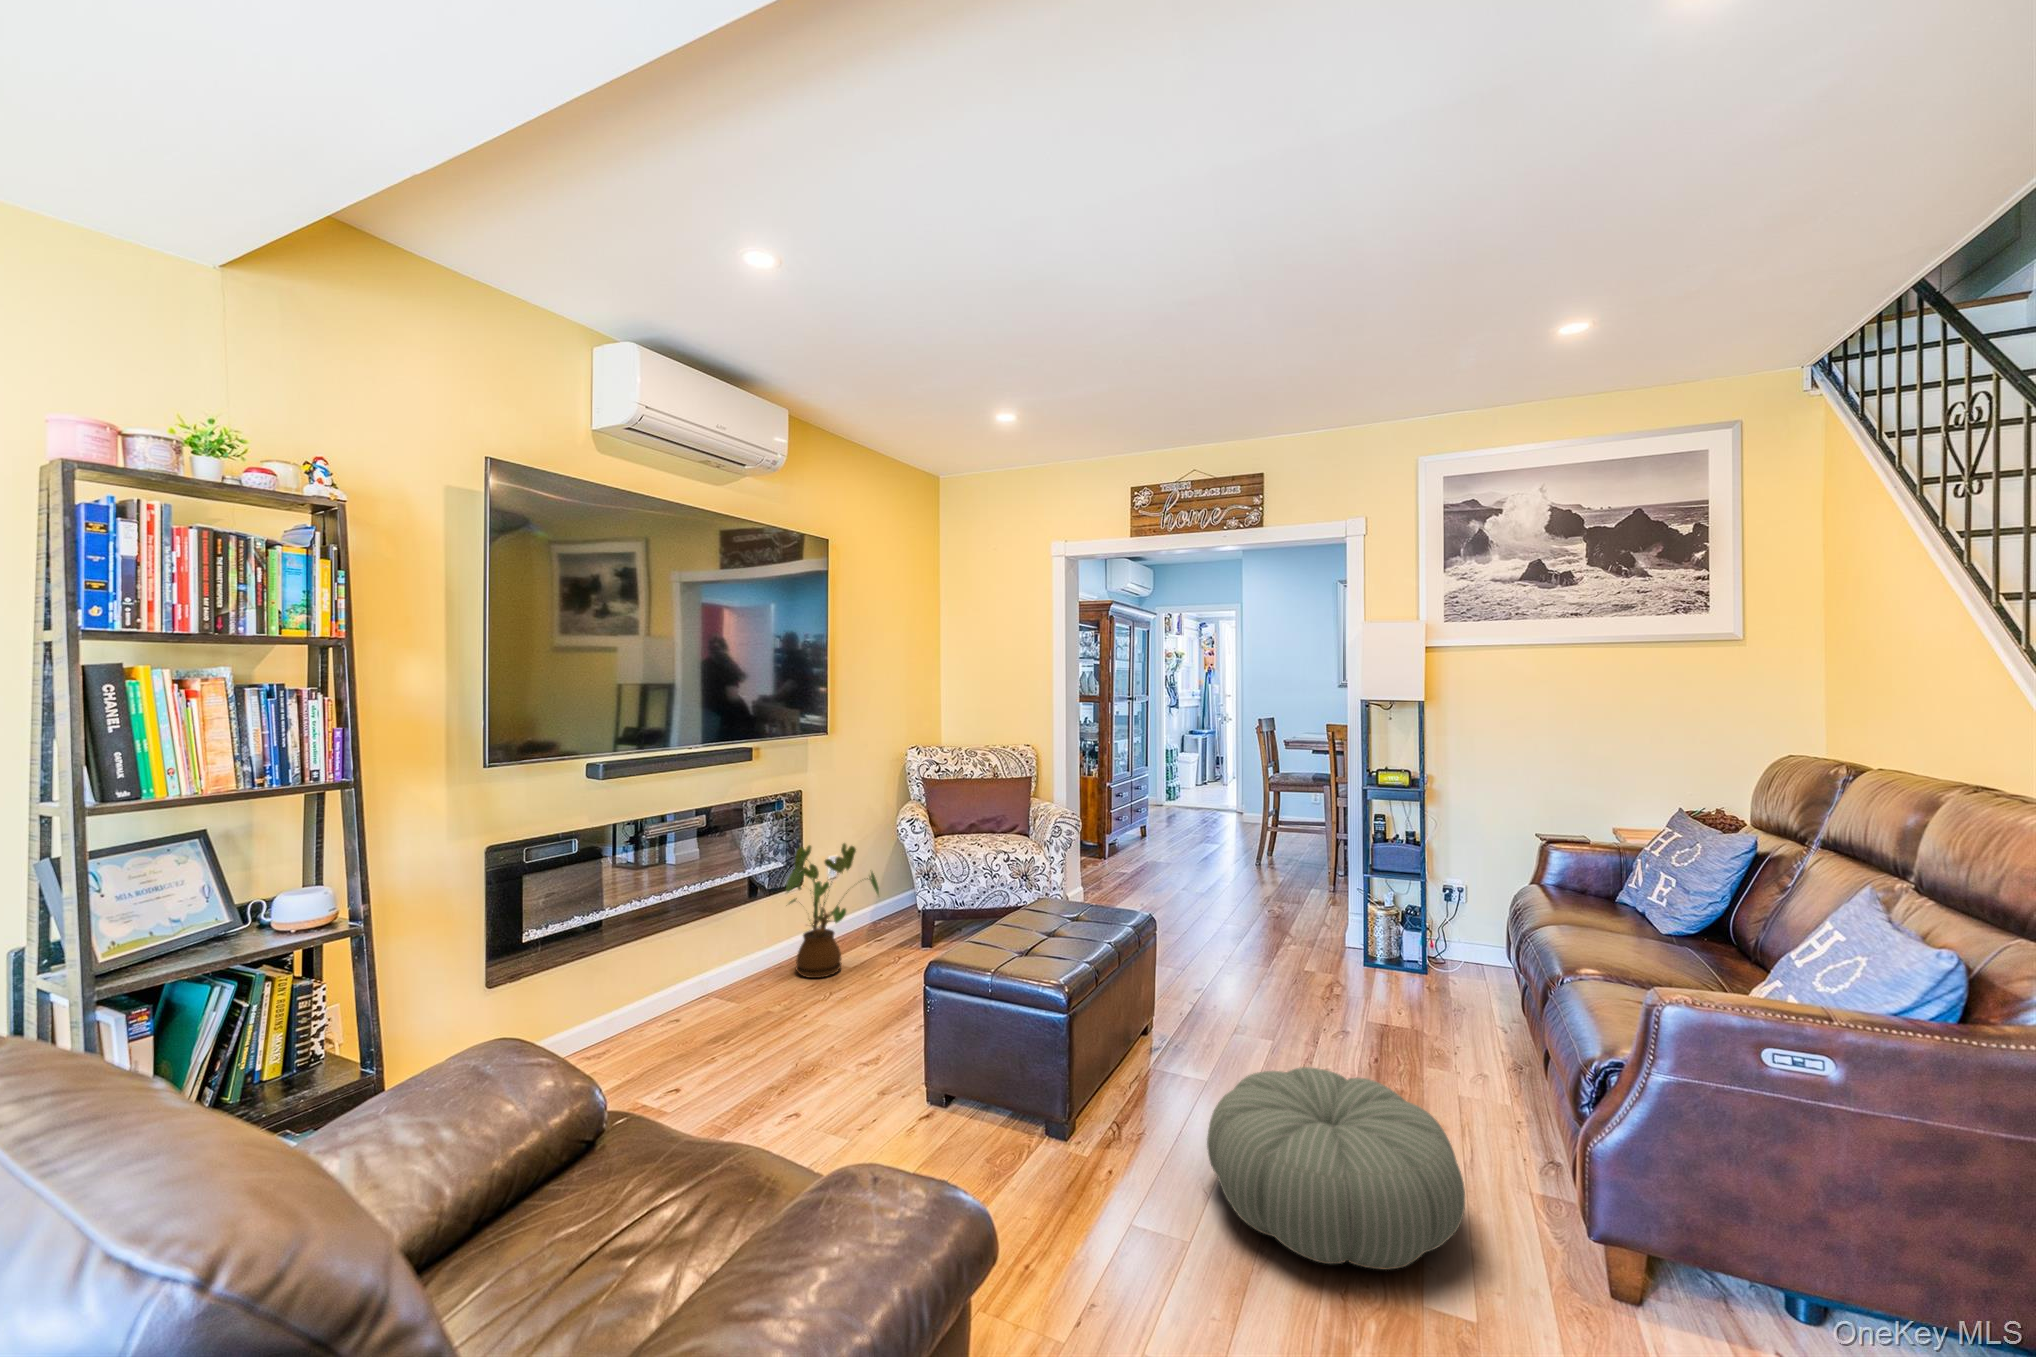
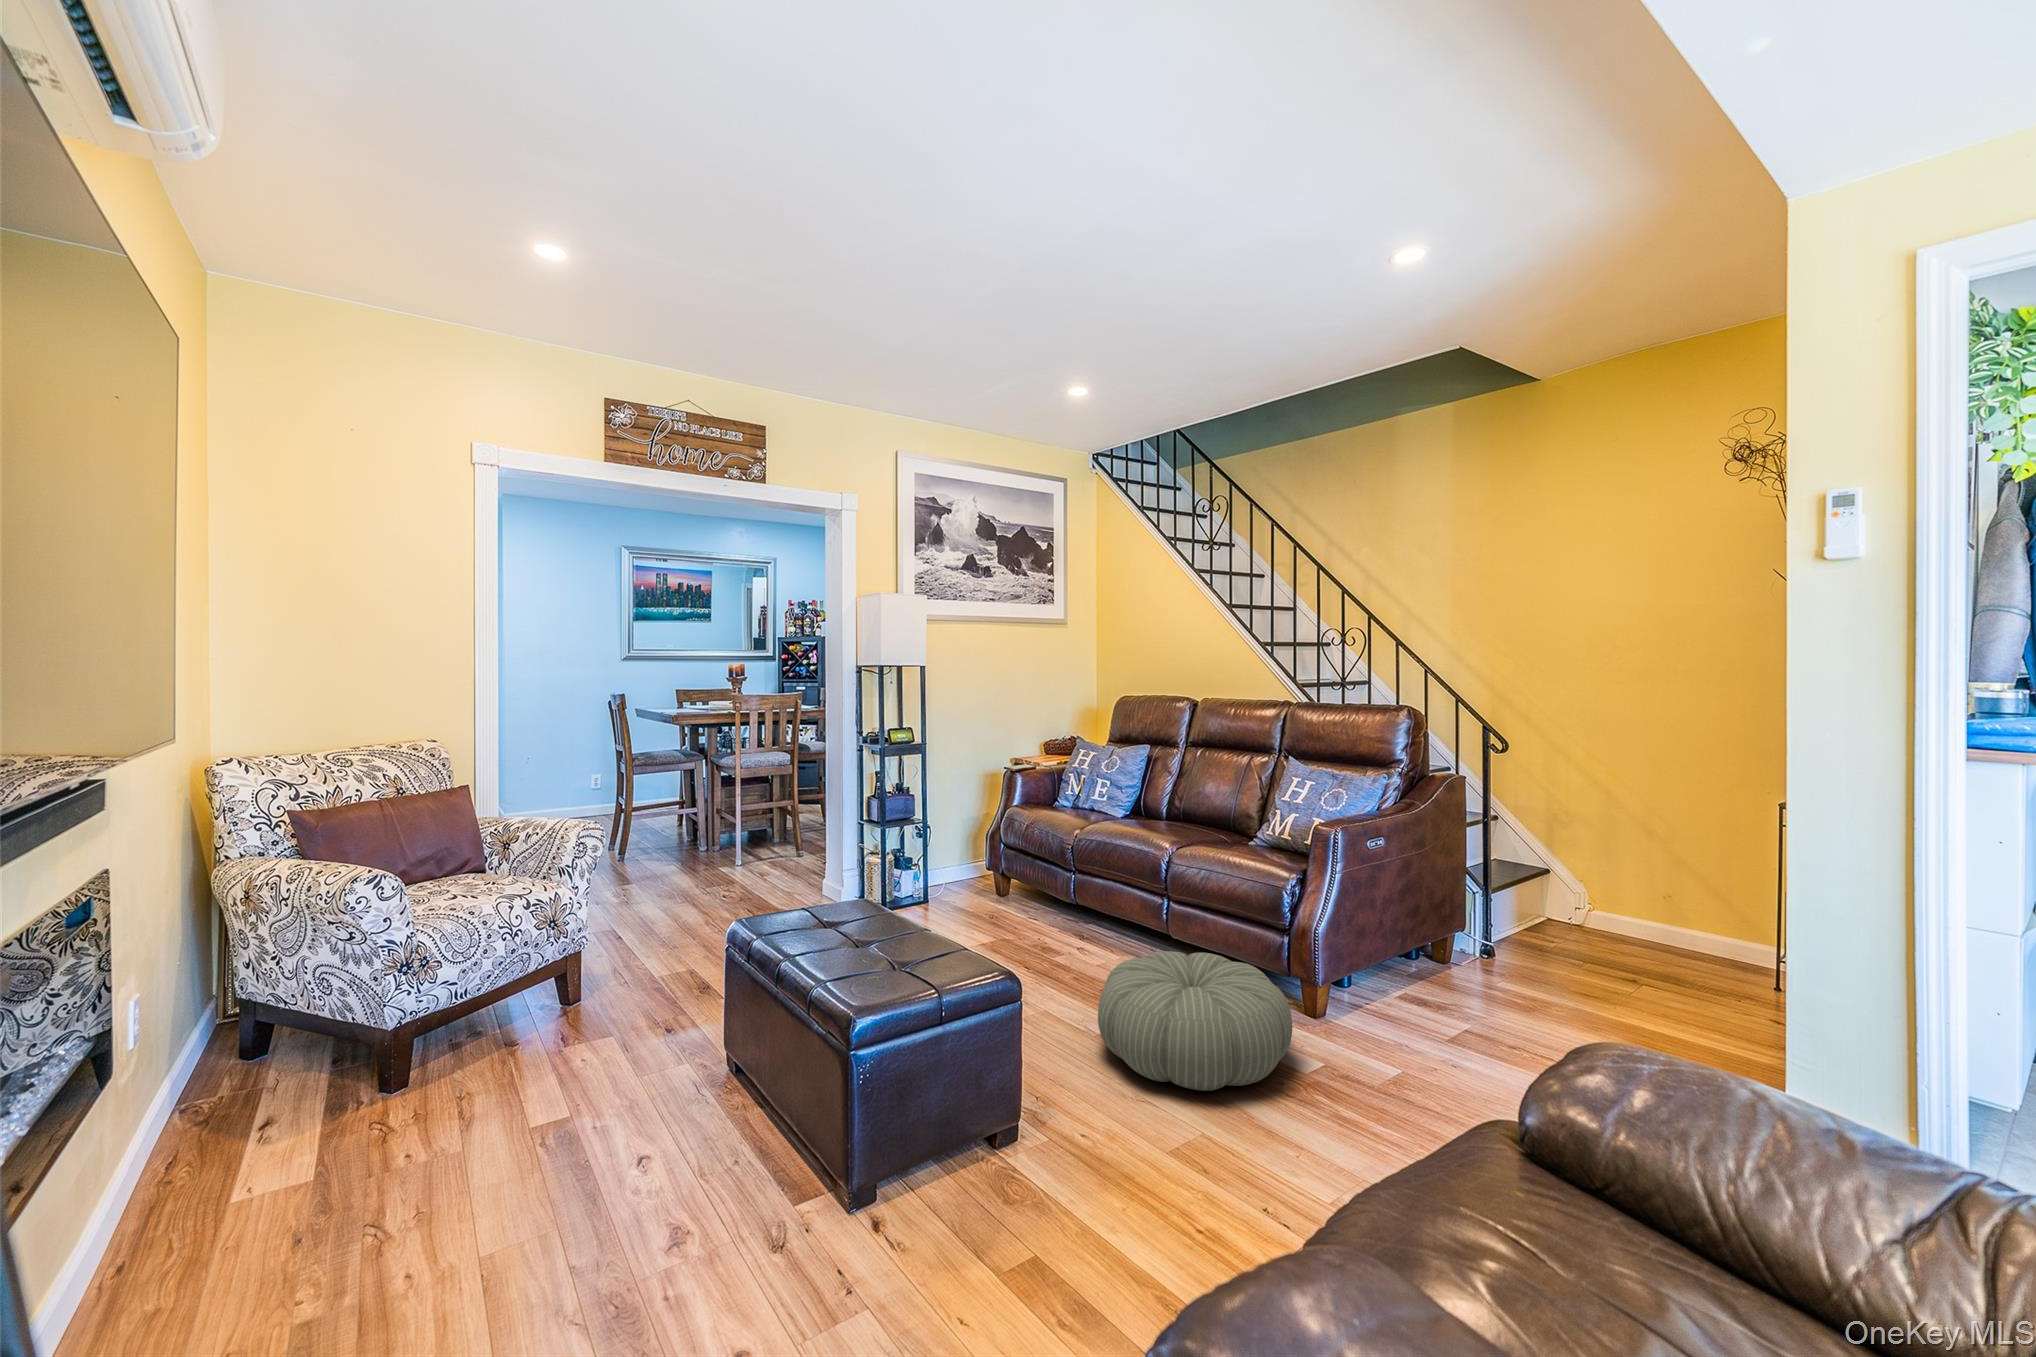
house plant: present [786,843,879,978] -> none [104,955,396,1260]

